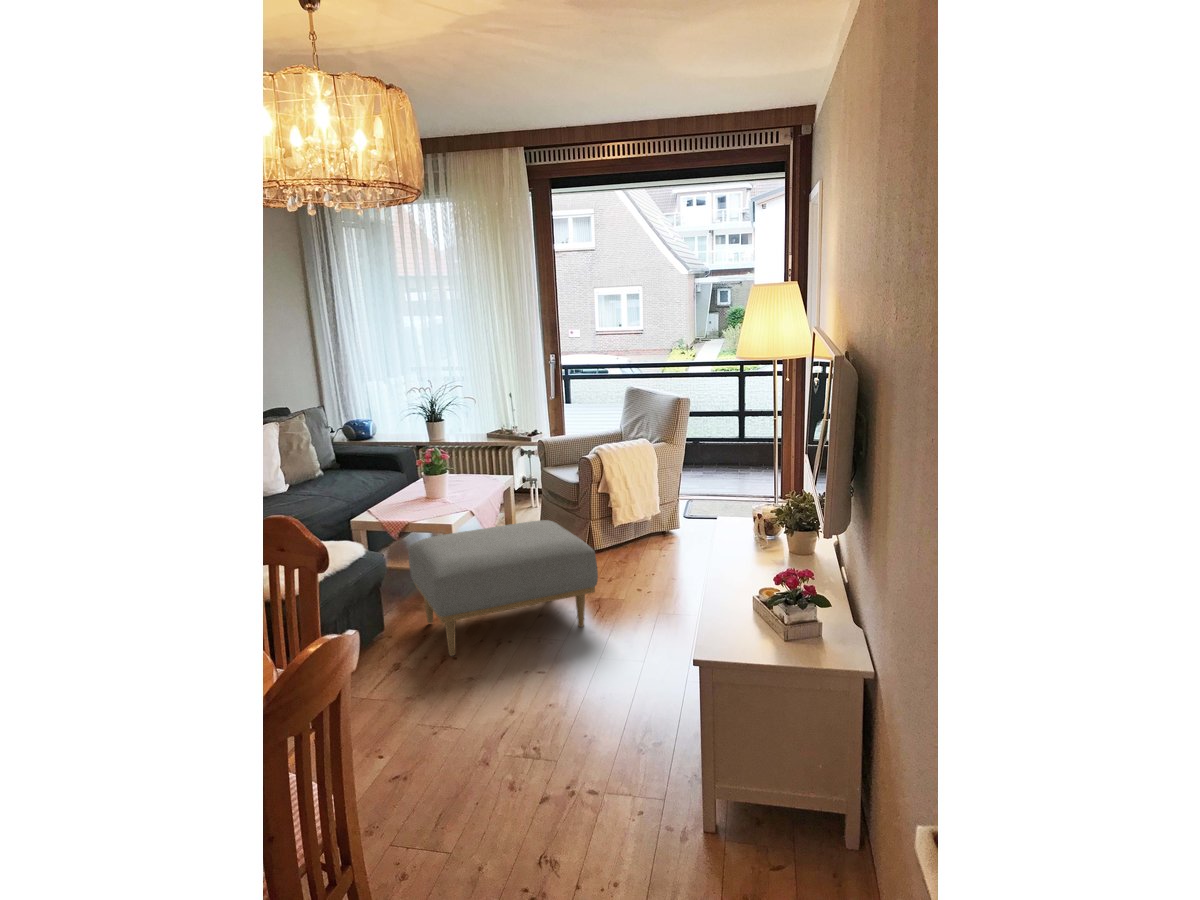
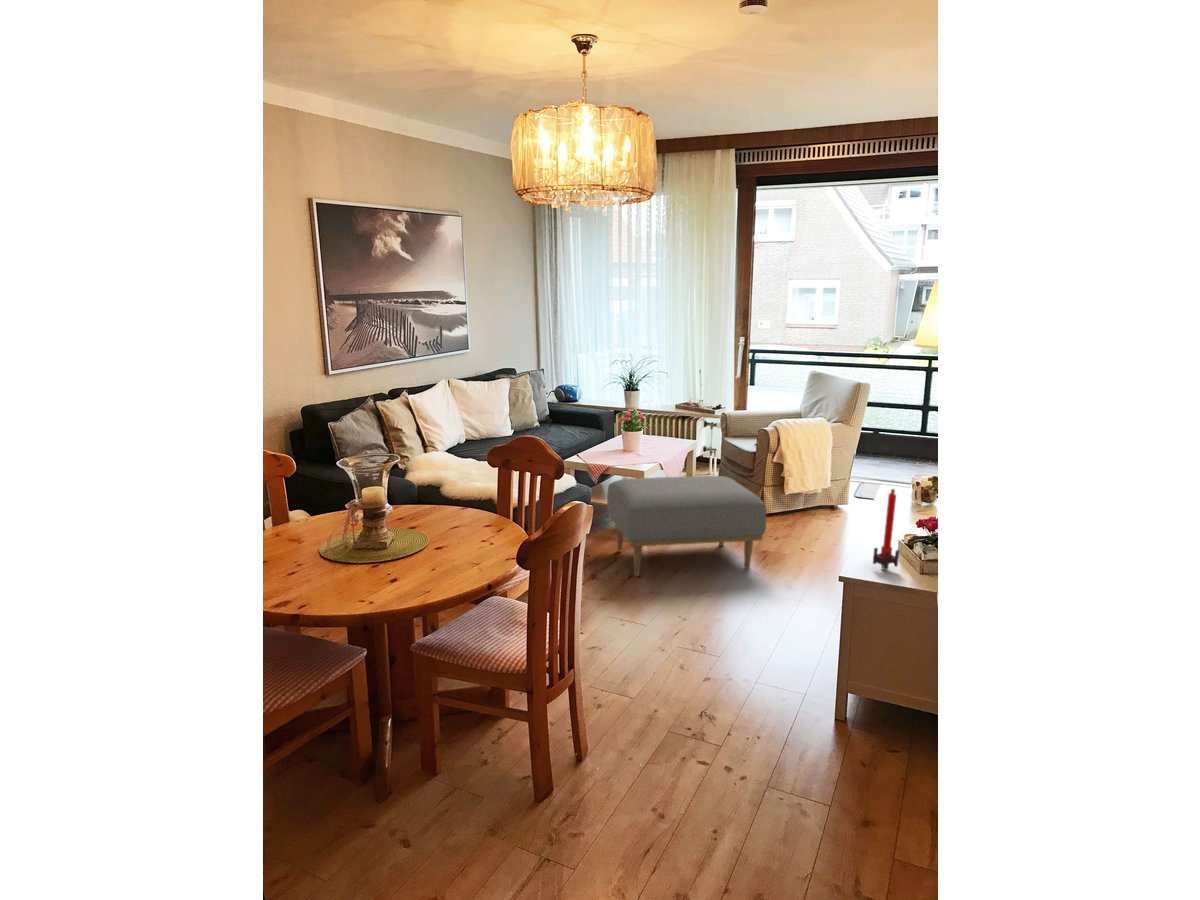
candle: none [728,543,757,641] -> present [873,489,899,571]

